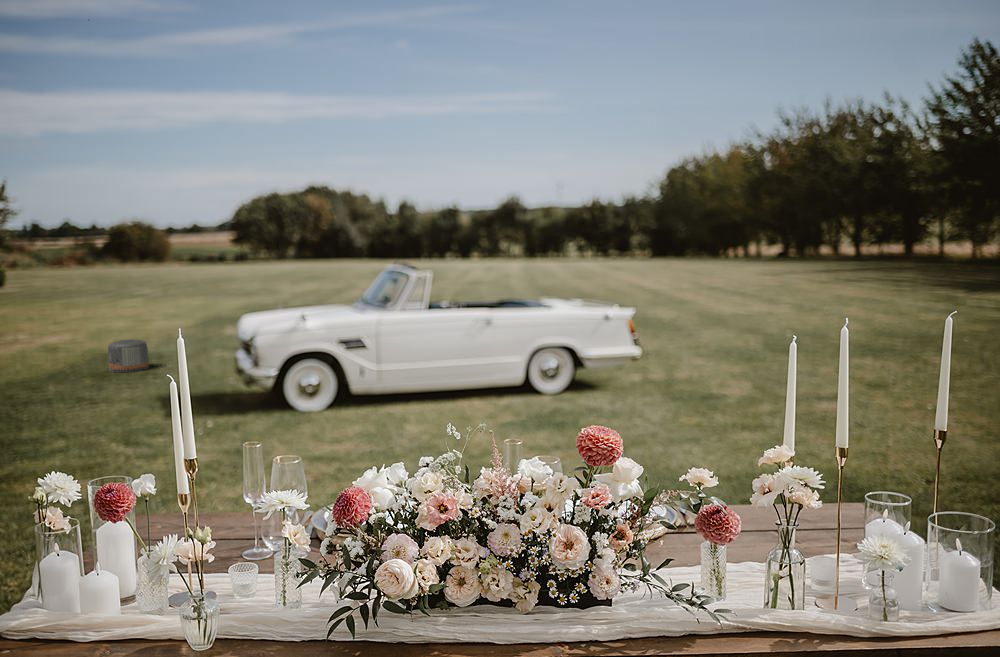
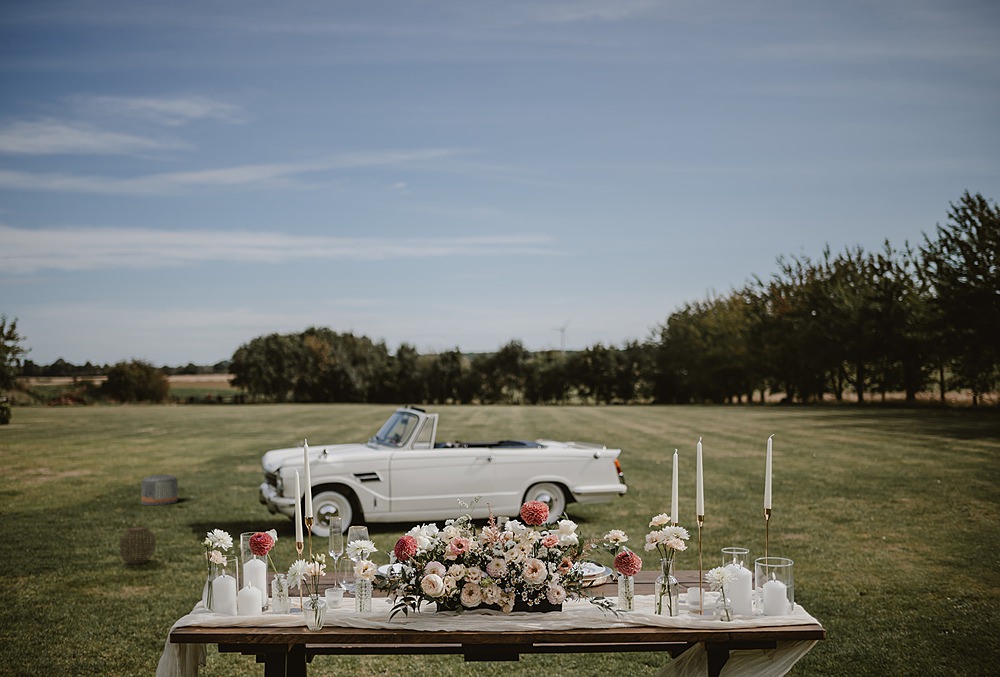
woven basket: none [62,404,105,447] -> present [120,527,155,564]

